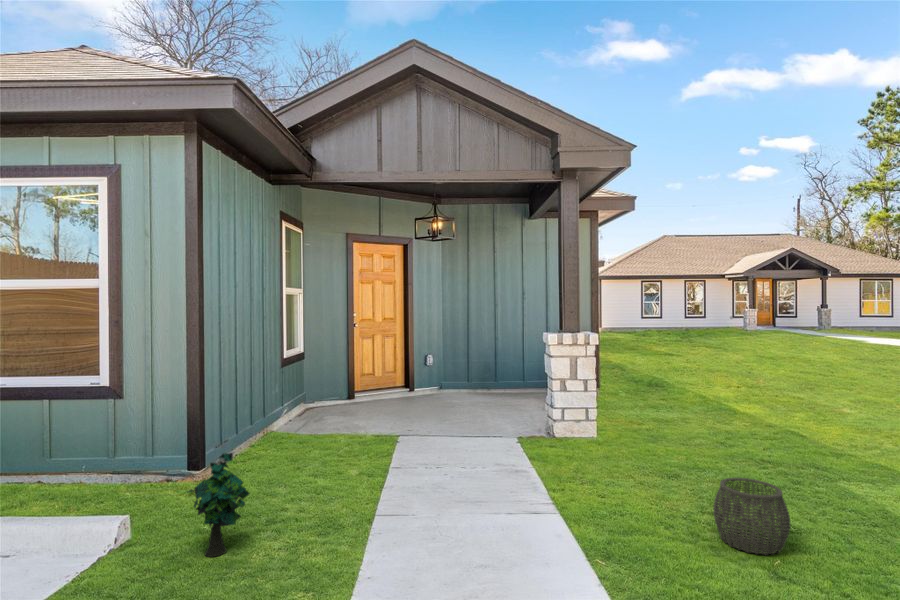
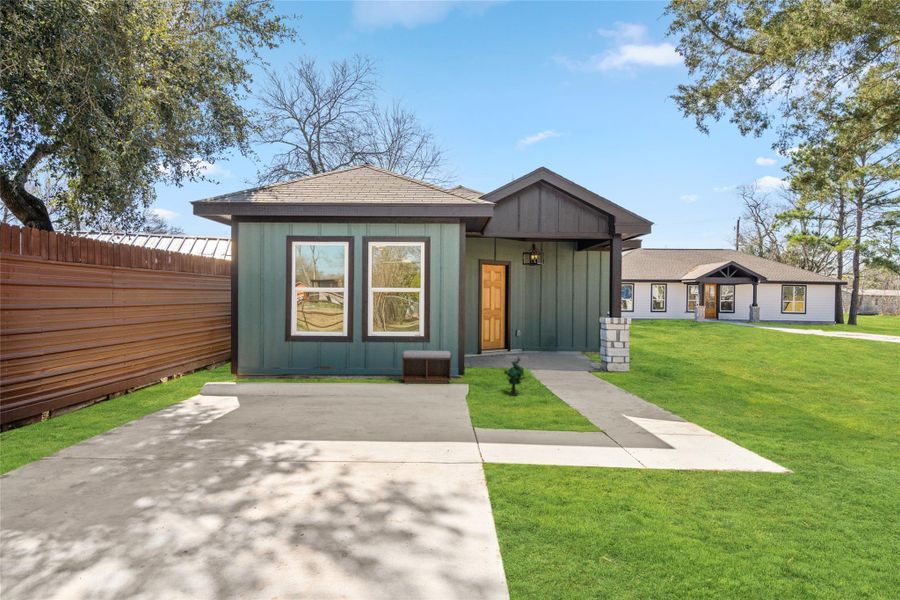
bench: none [18,417,166,498] -> present [402,350,452,383]
woven basket: present [713,478,790,555] -> none [695,373,724,398]

